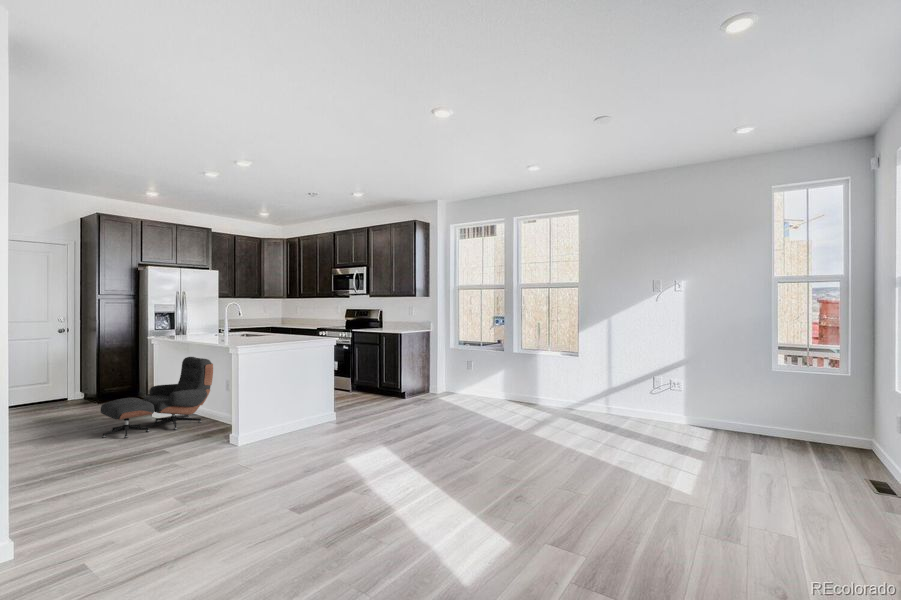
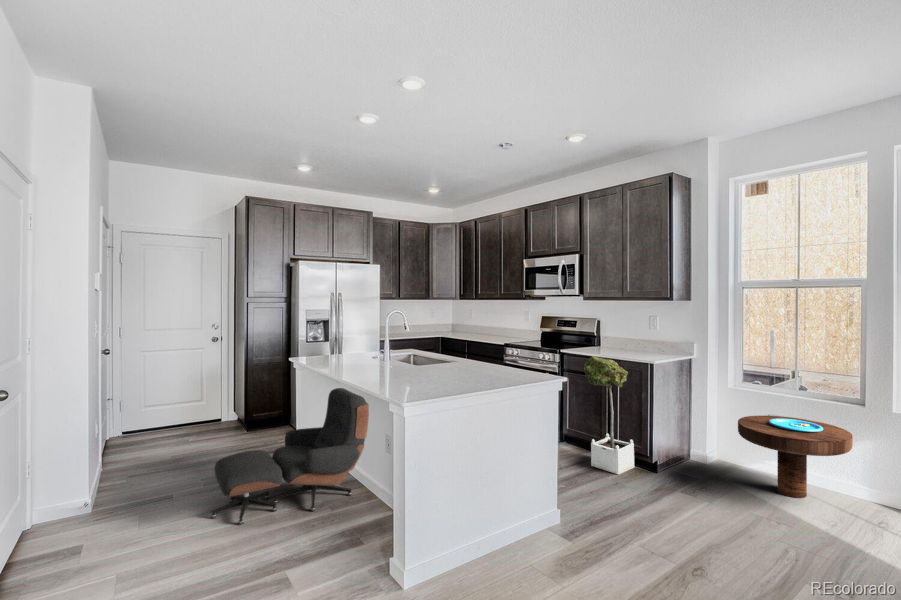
potted tree: none [360,332,391,402] -> present [584,356,634,474]
side table: none [442,363,492,403] -> present [738,415,853,498]

